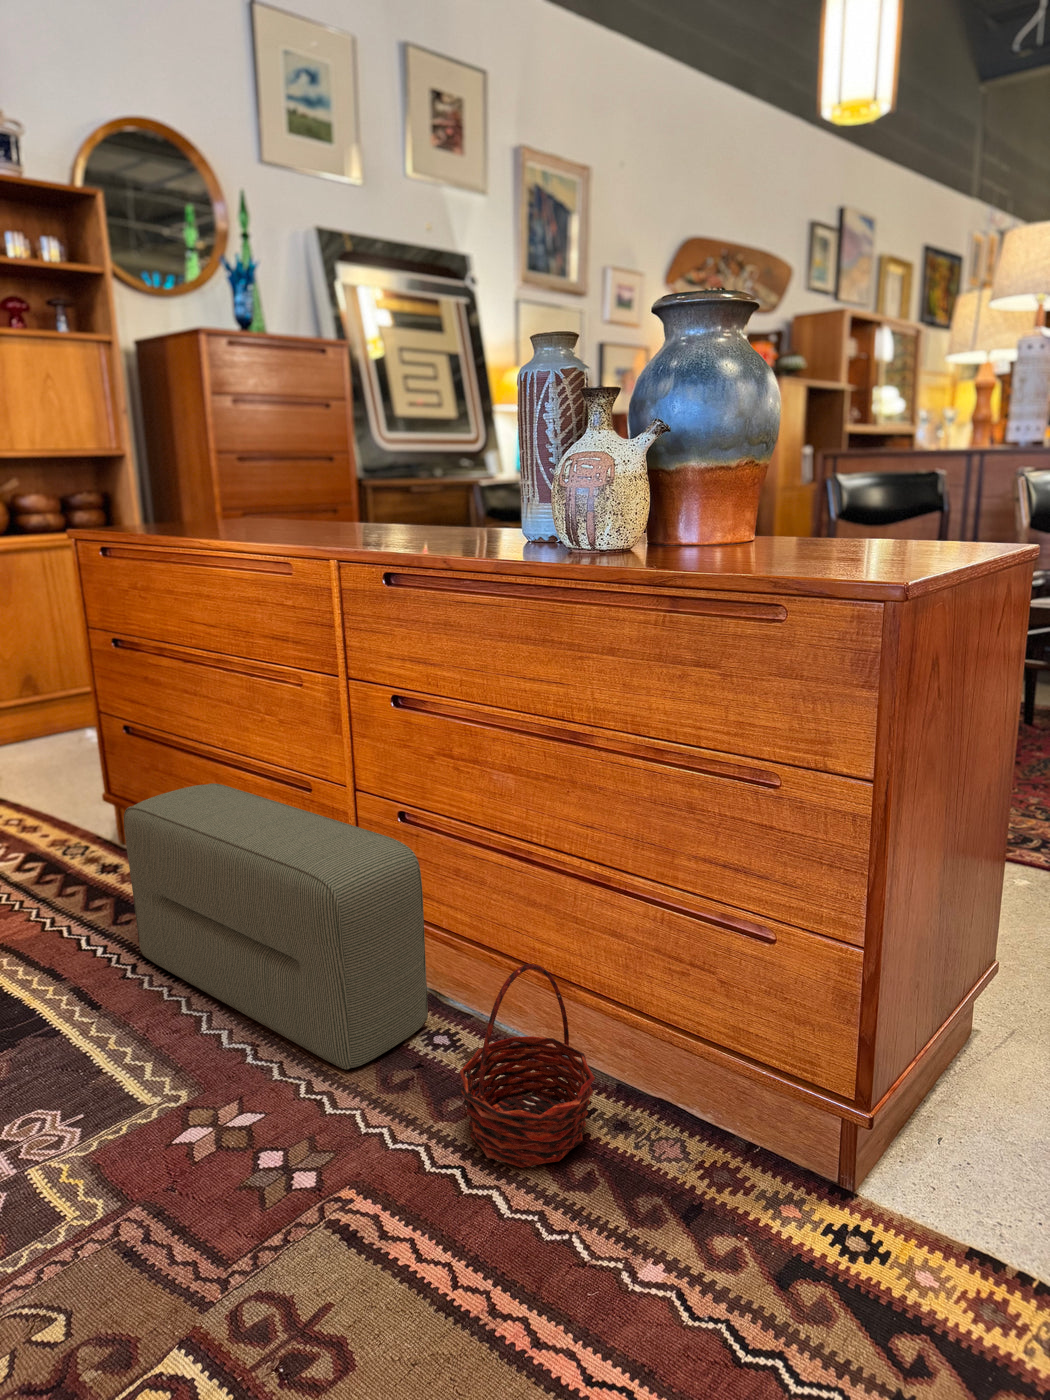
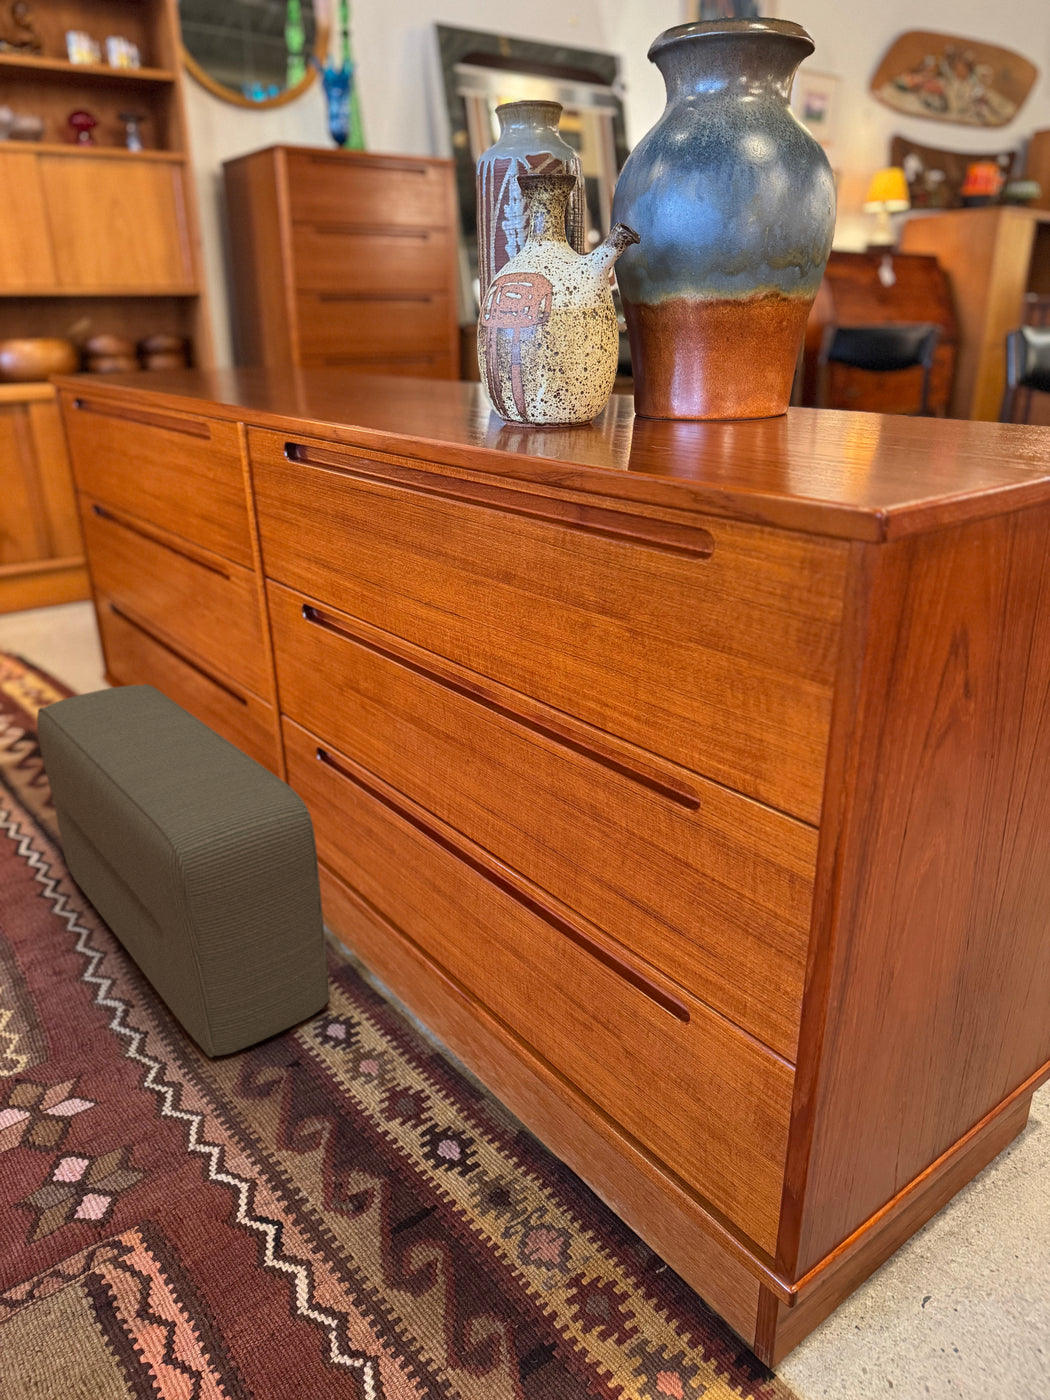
basket: present [459,964,595,1168] -> none [287,989,463,1240]

